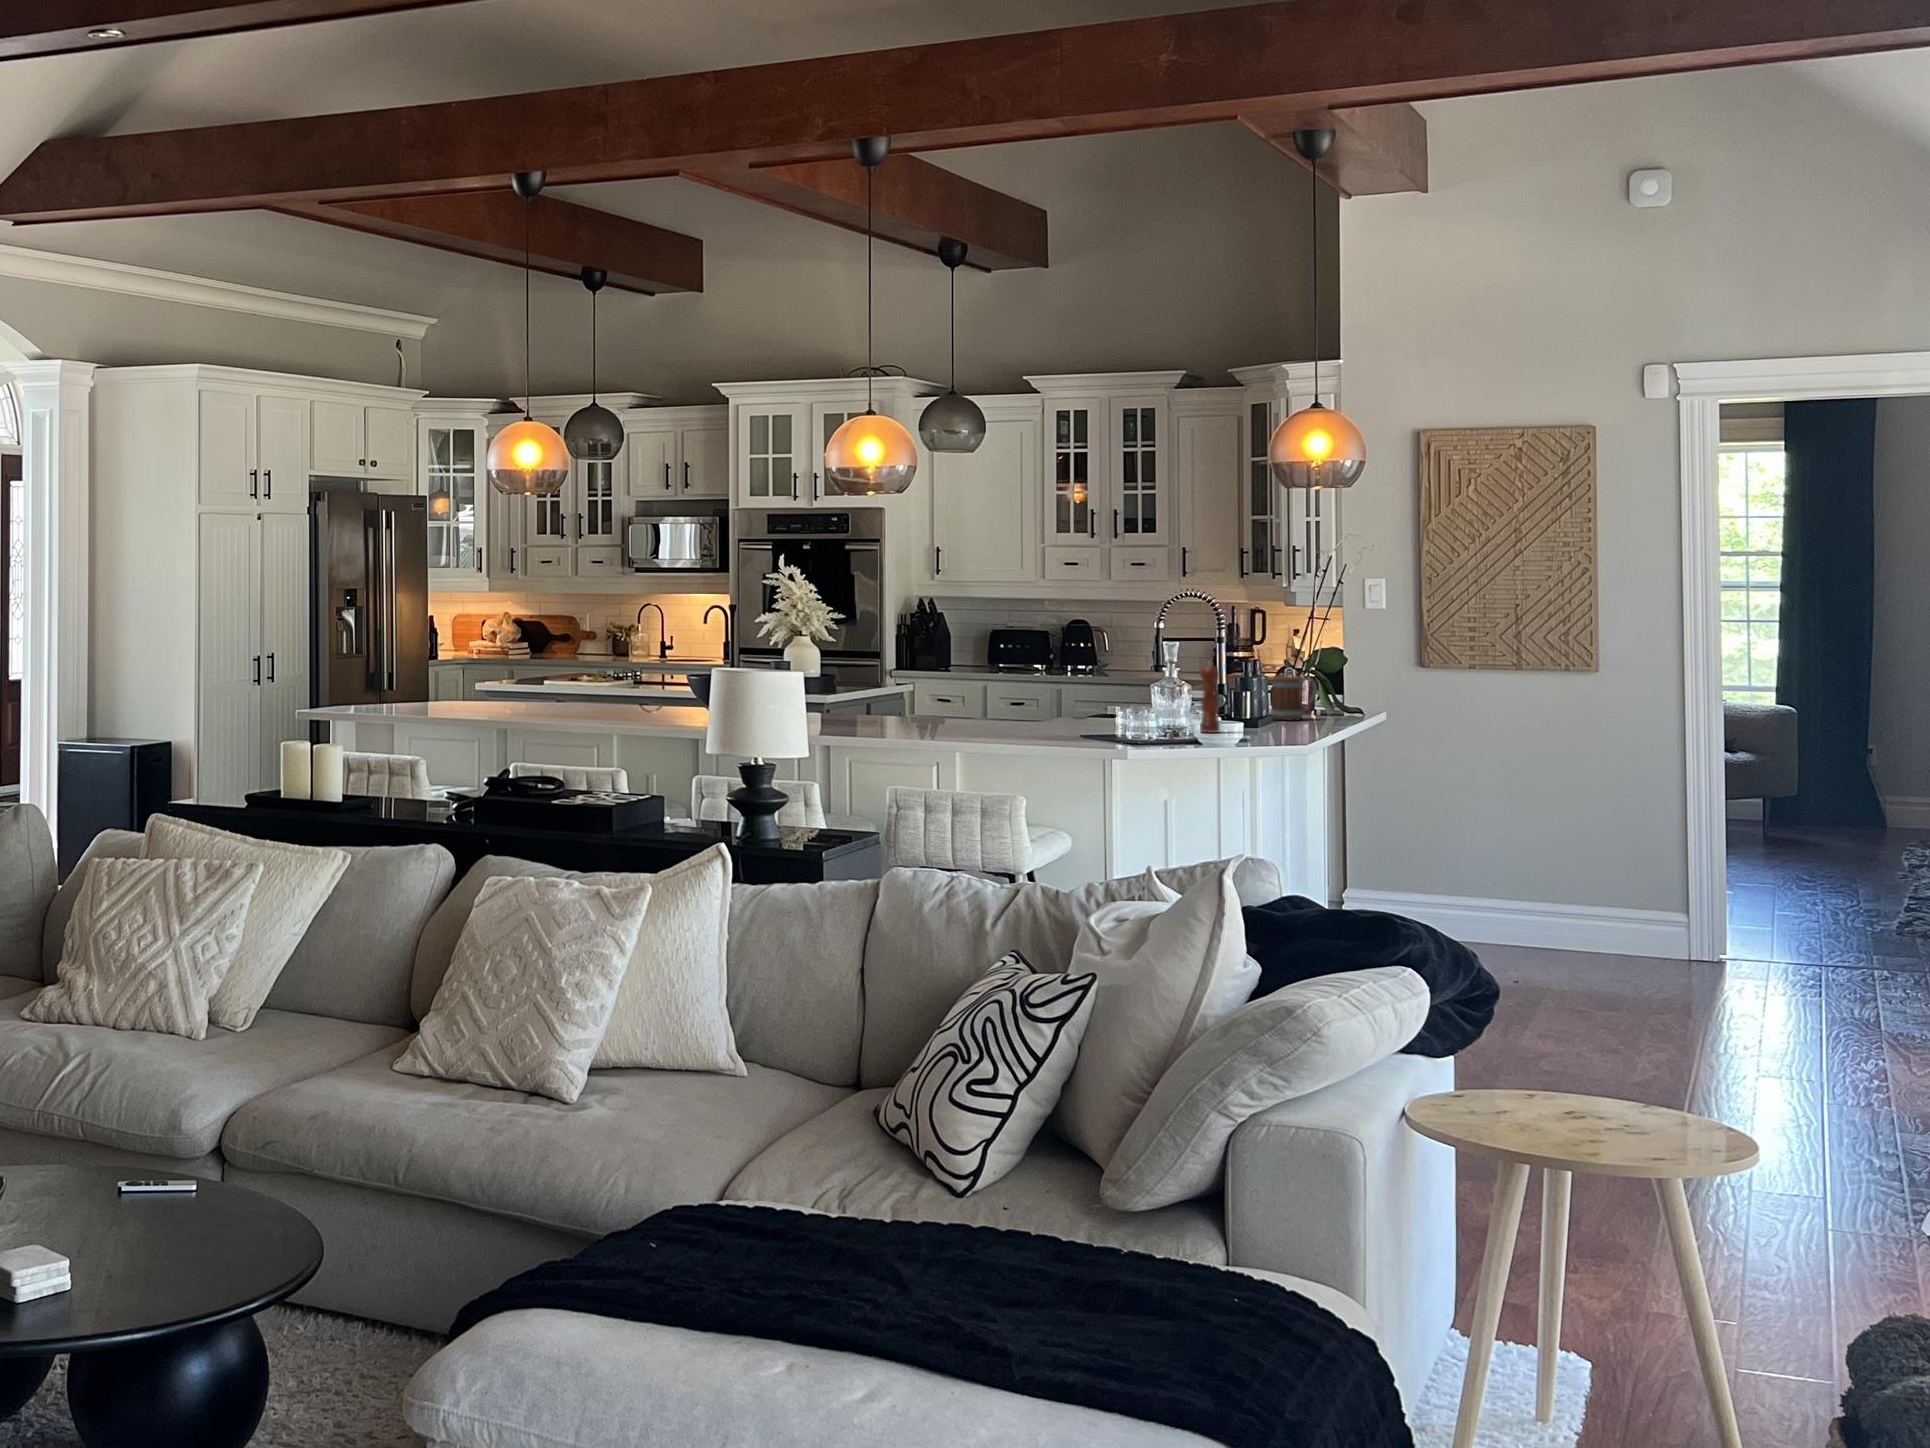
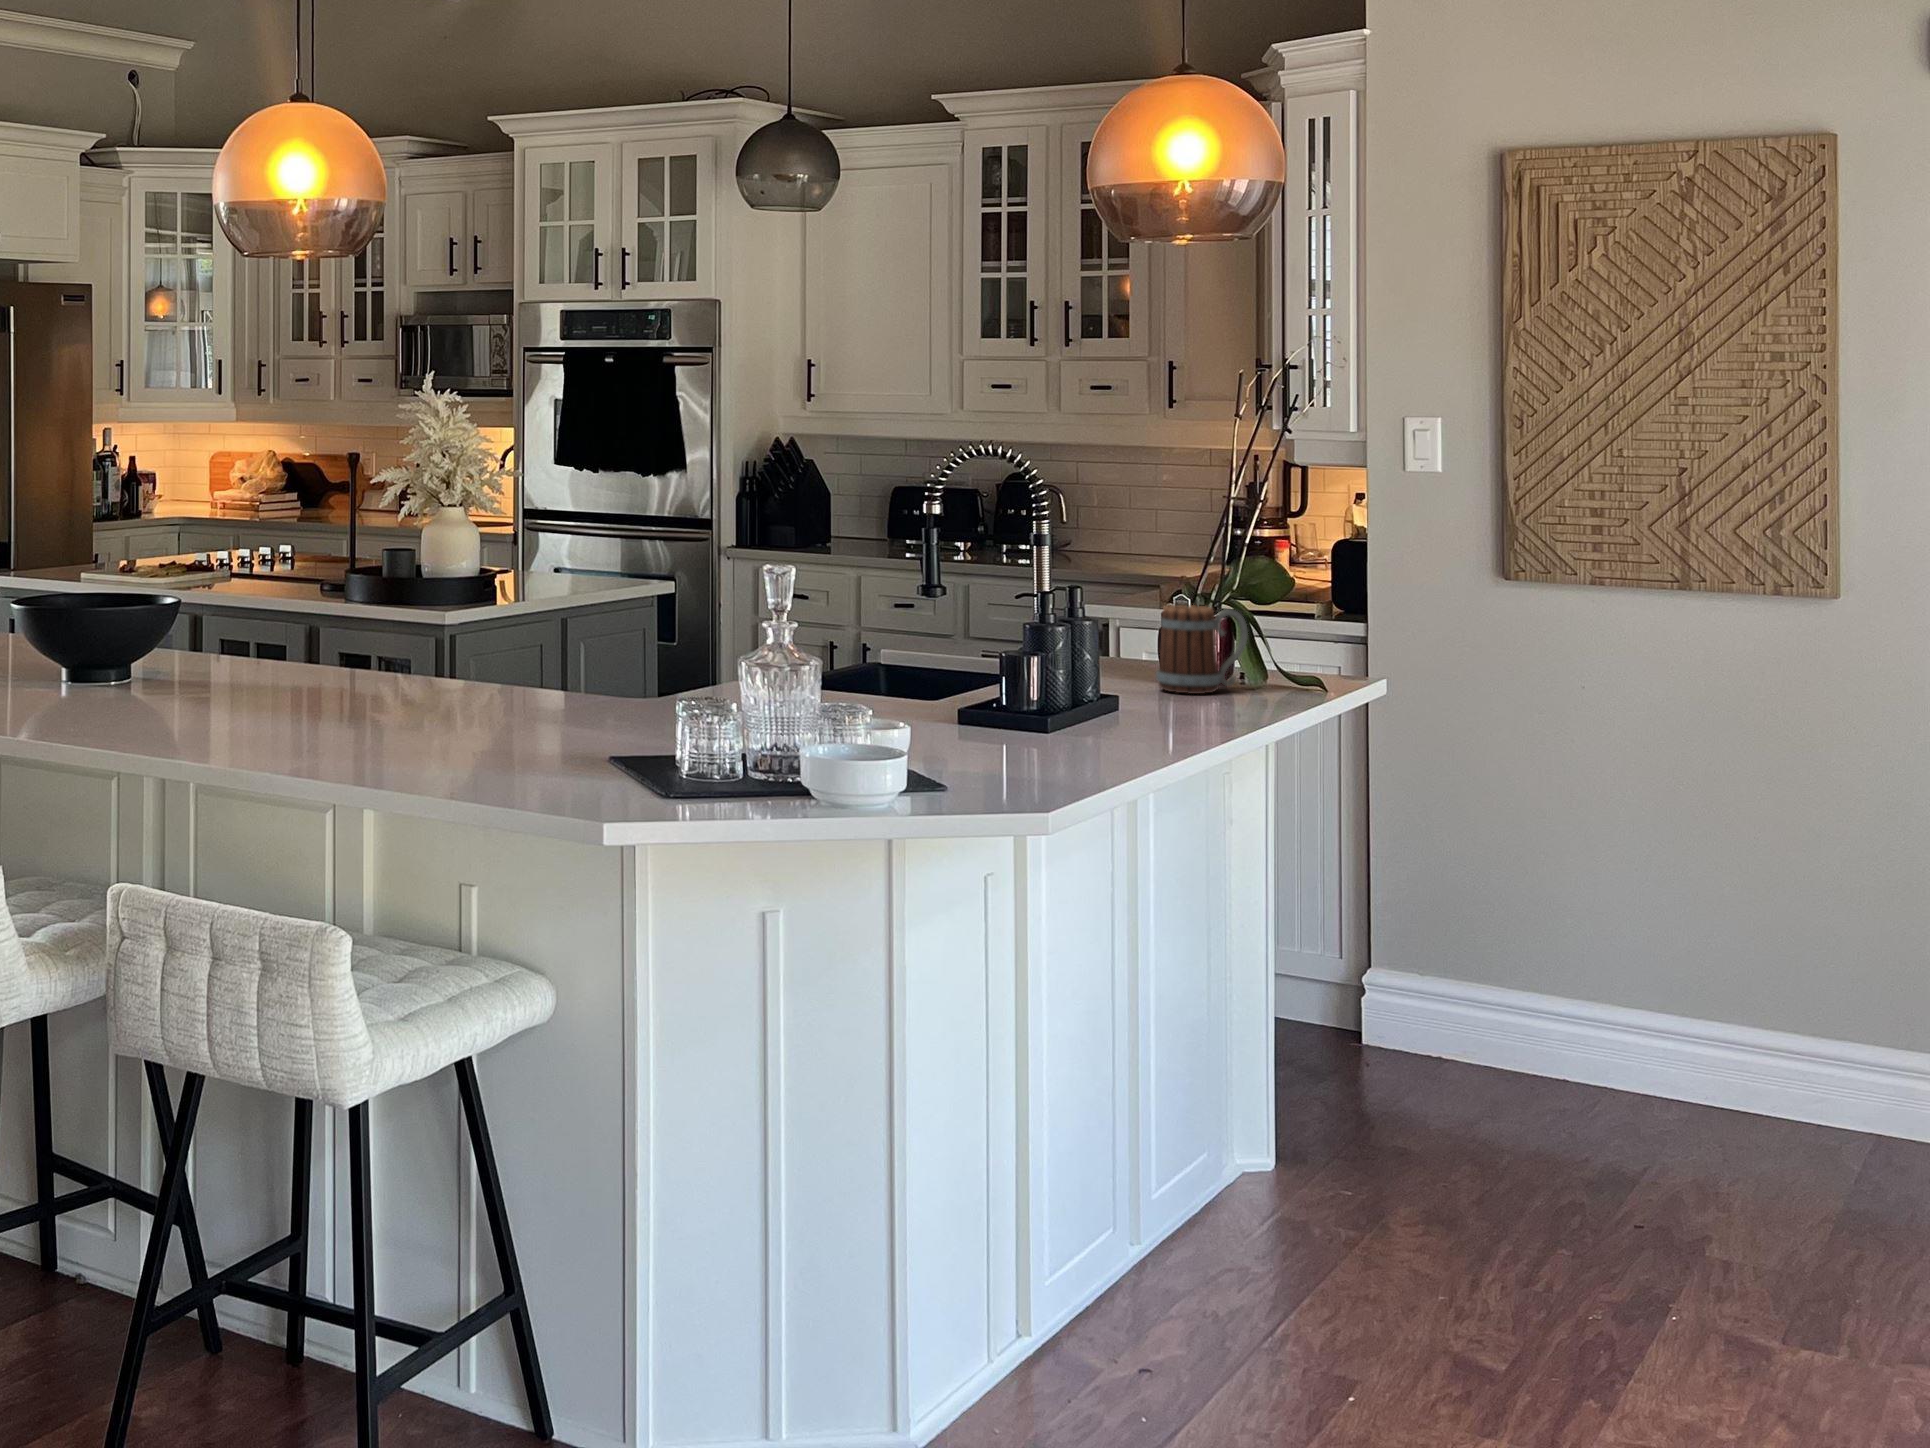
pepper mill: present [1200,663,1220,733] -> none [955,588,994,733]

